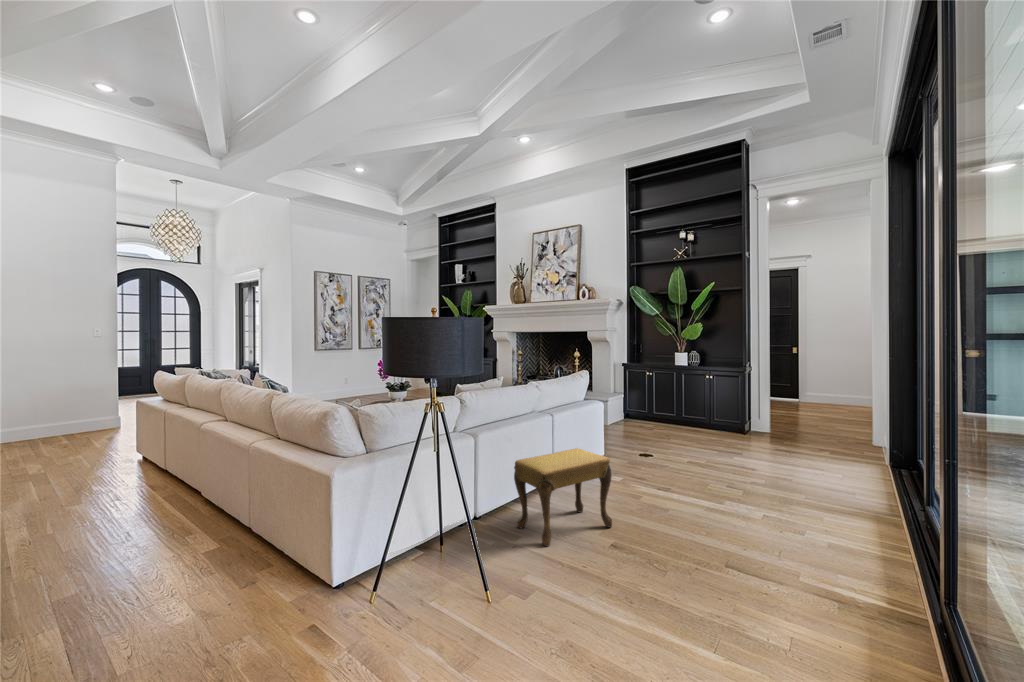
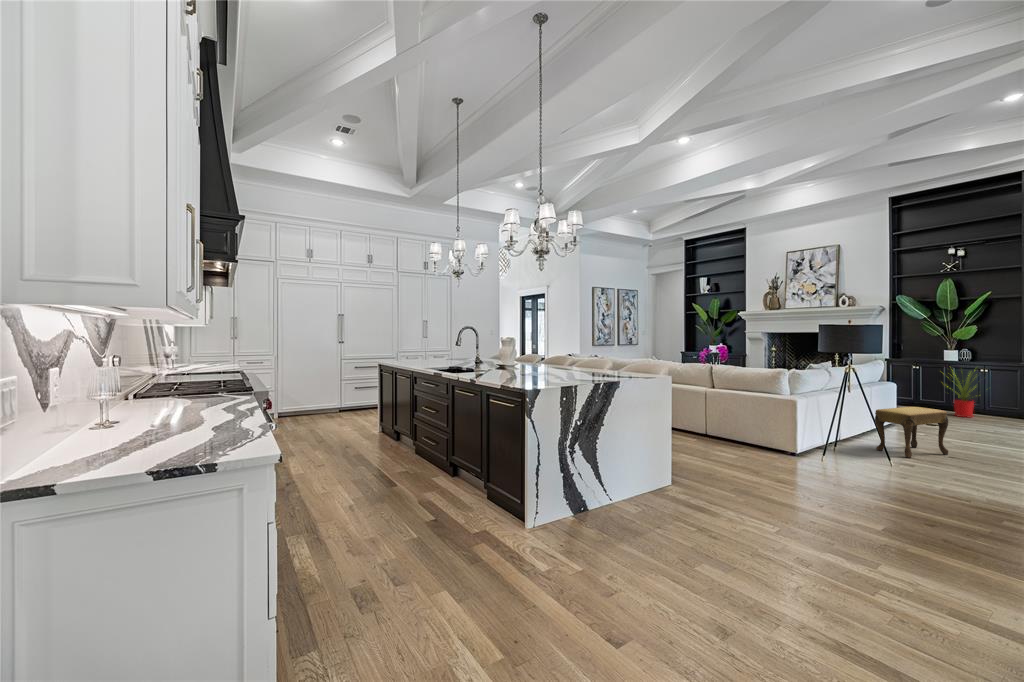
house plant: none [664,371,715,435] -> present [947,370,975,417]

